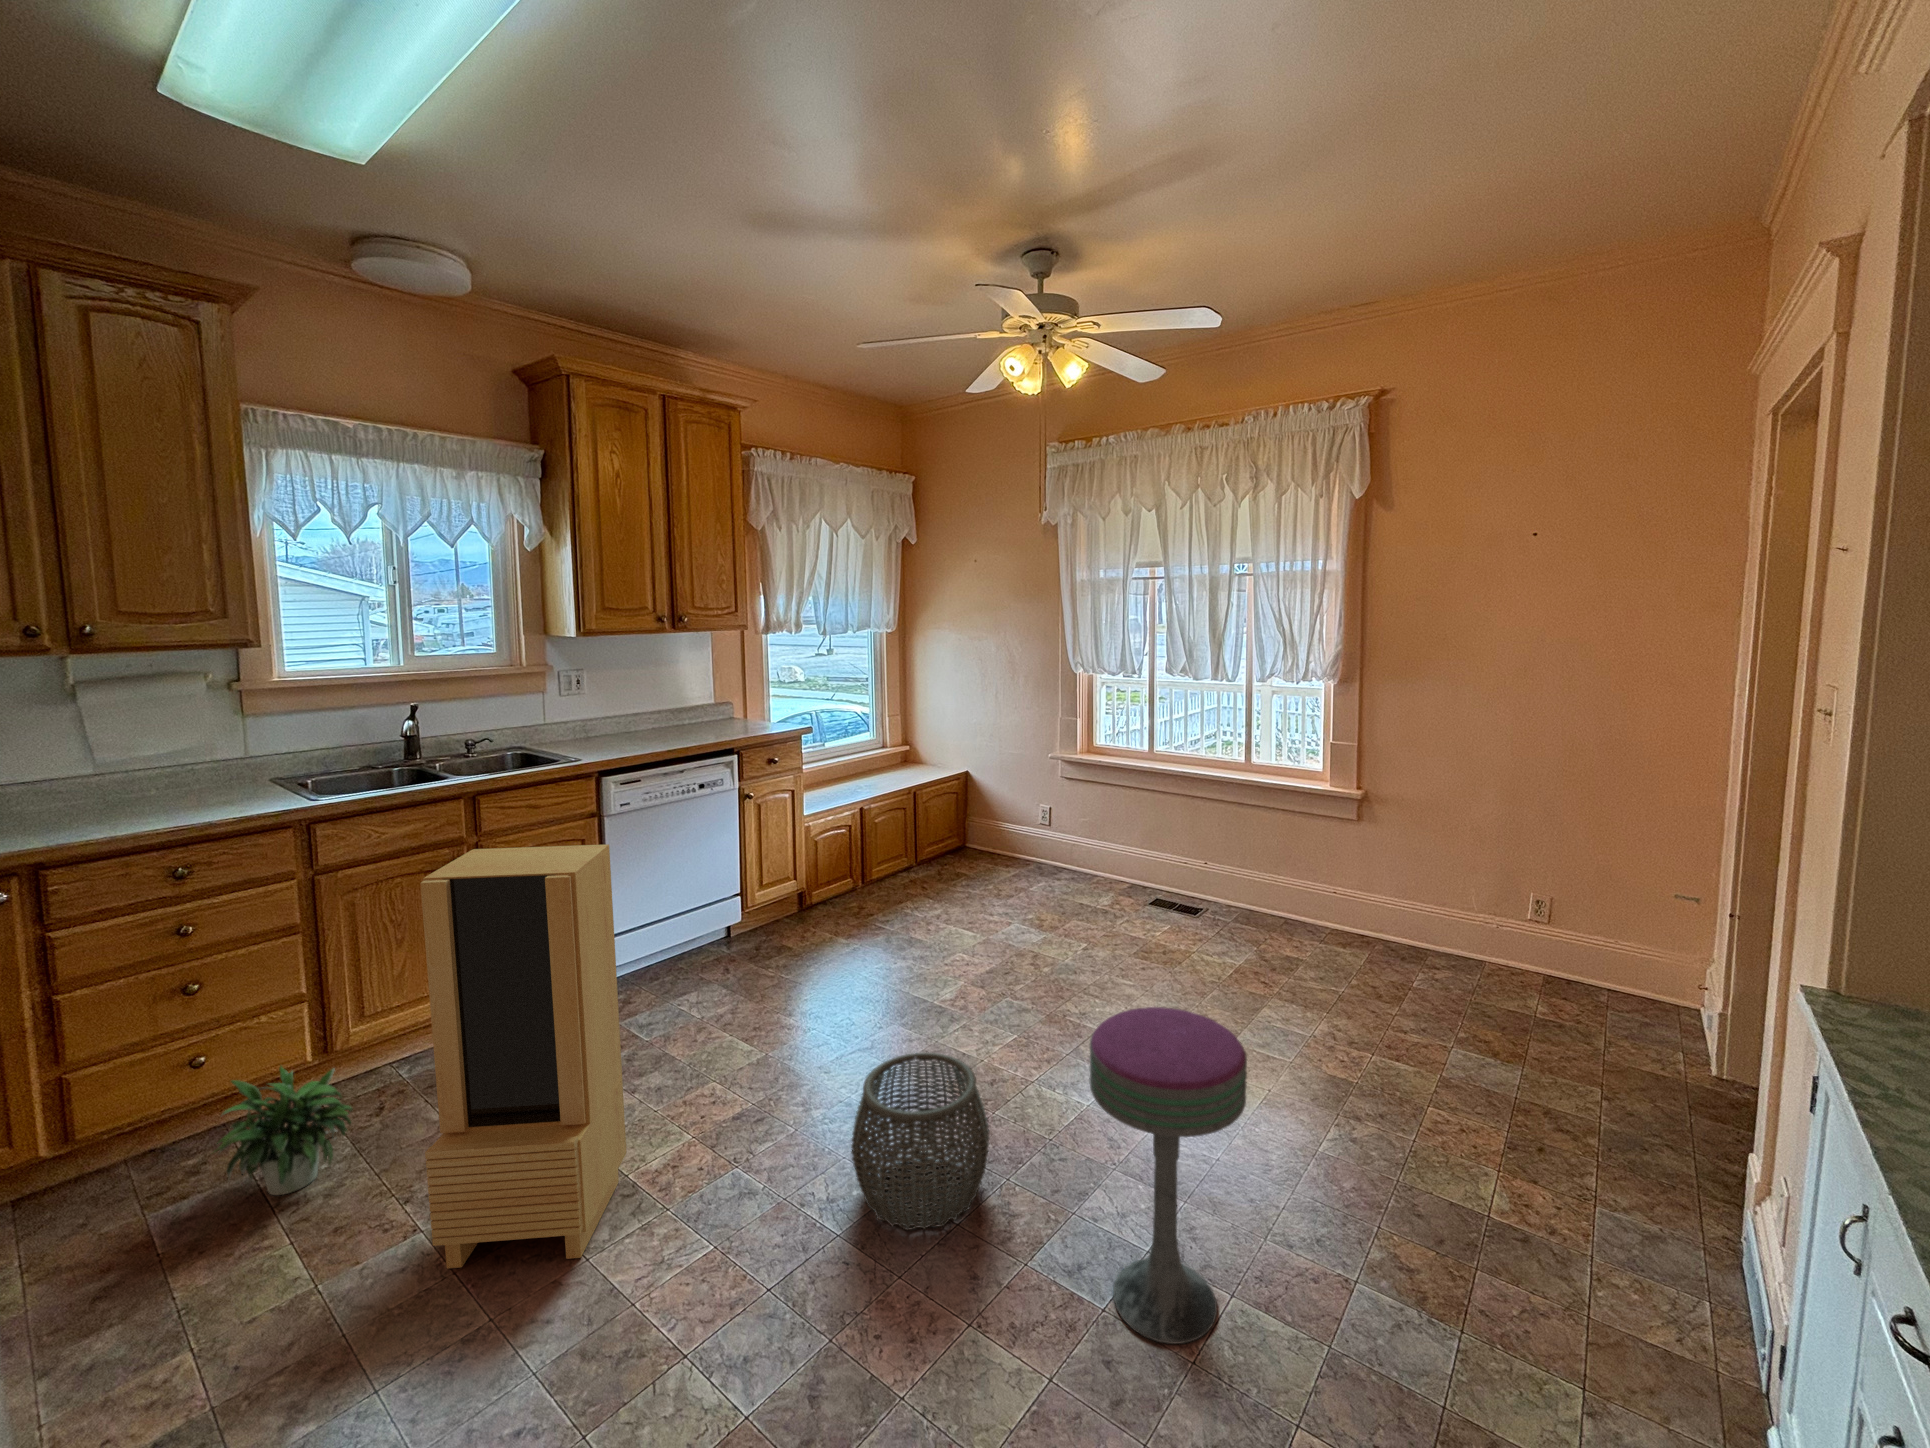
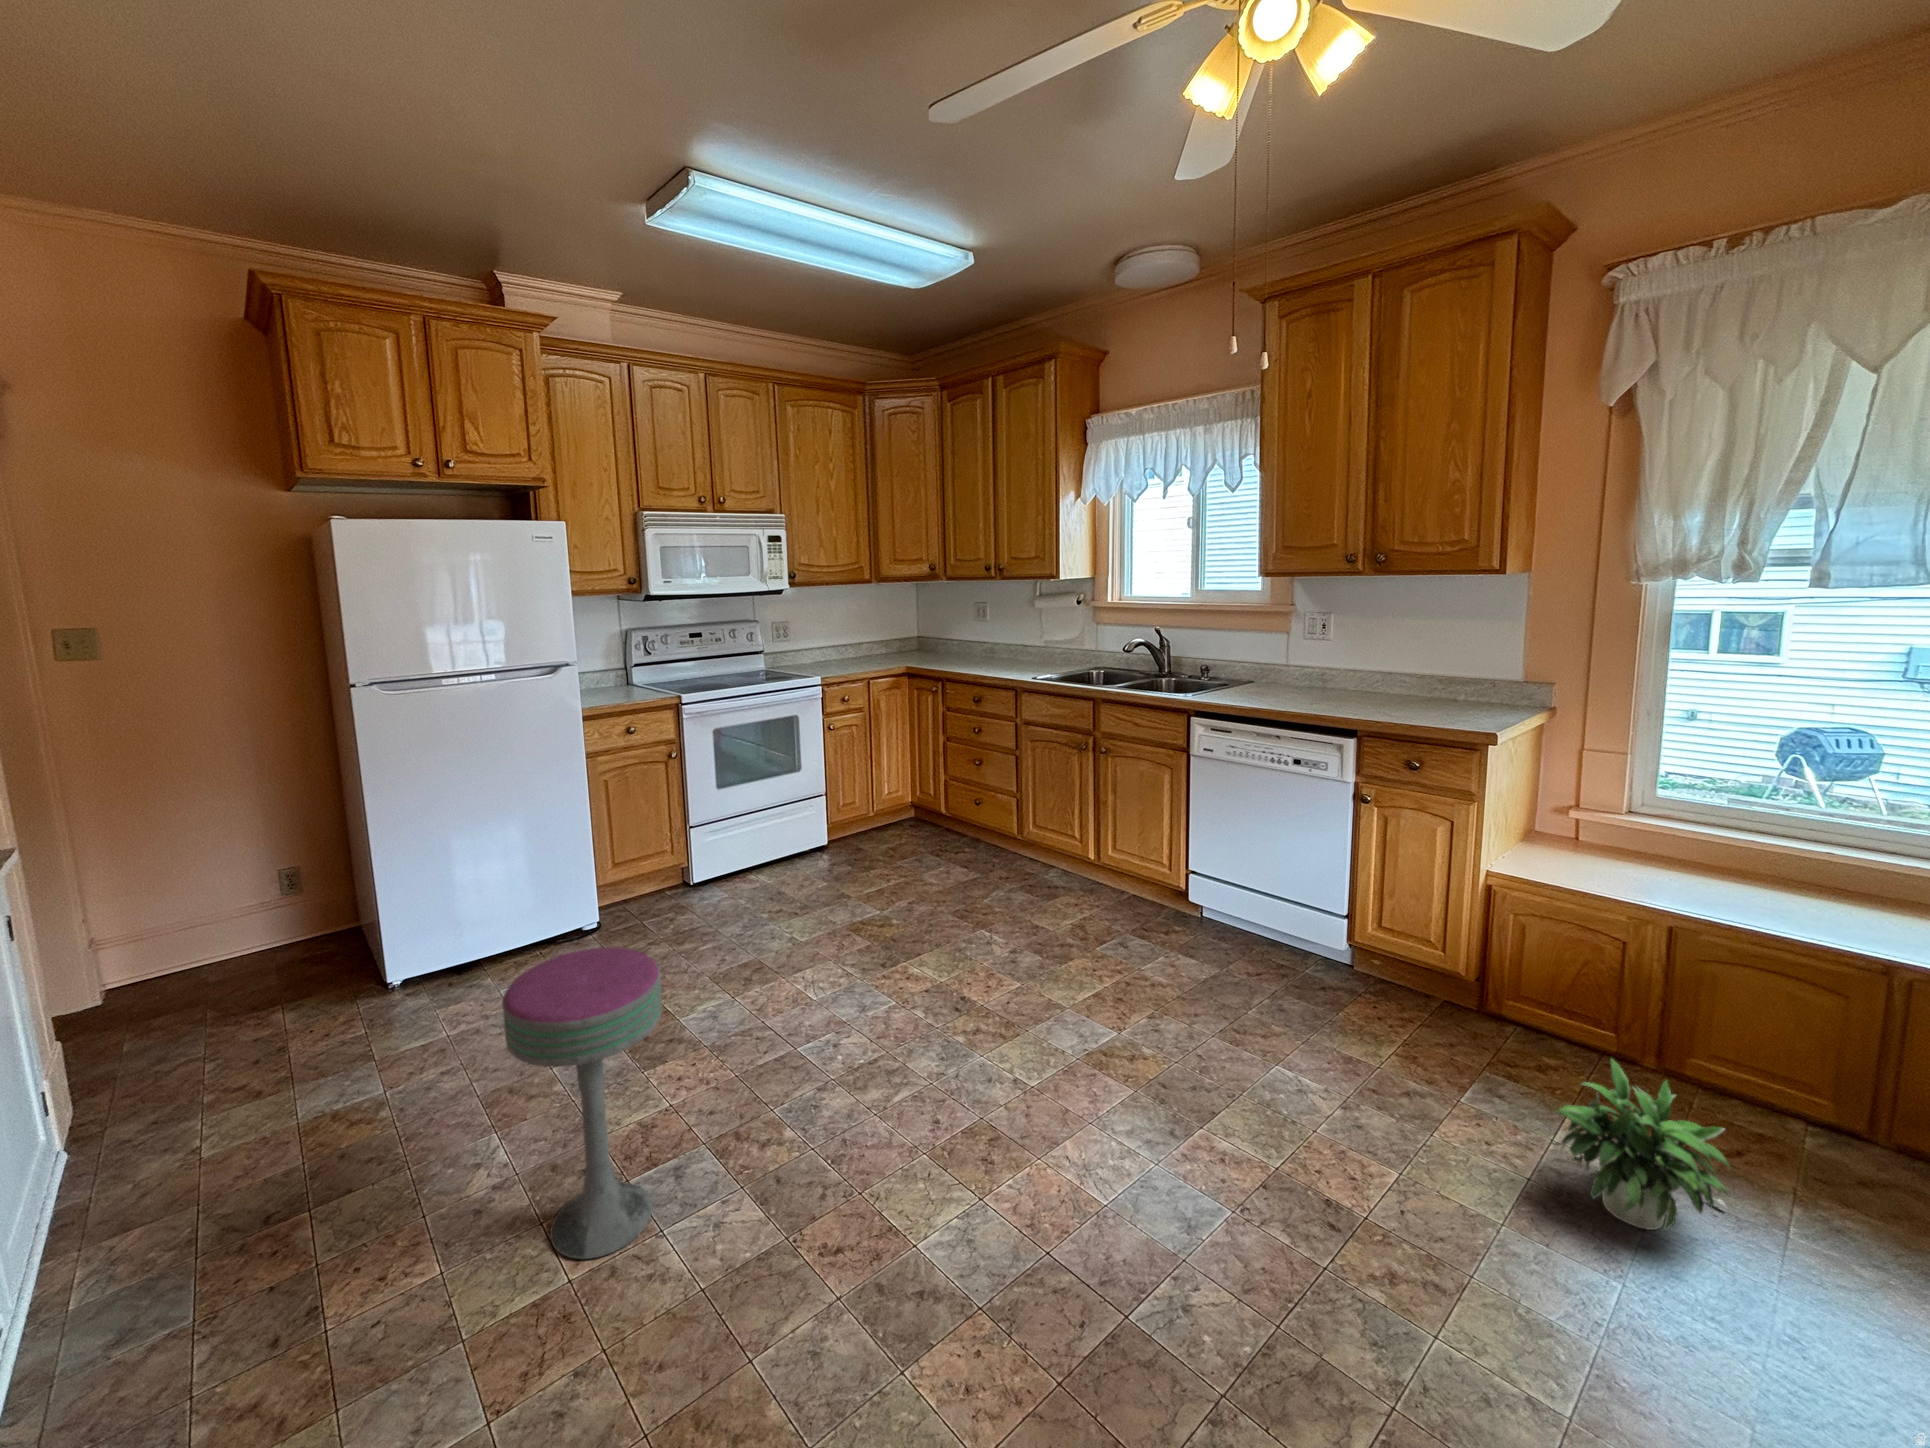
storage cabinet: present [420,844,627,1268] -> none [820,707,911,956]
woven basket: present [851,1053,990,1230] -> none [753,964,879,1116]
potted plant: present [214,1066,352,1195] -> present [1555,1059,1731,1231]

